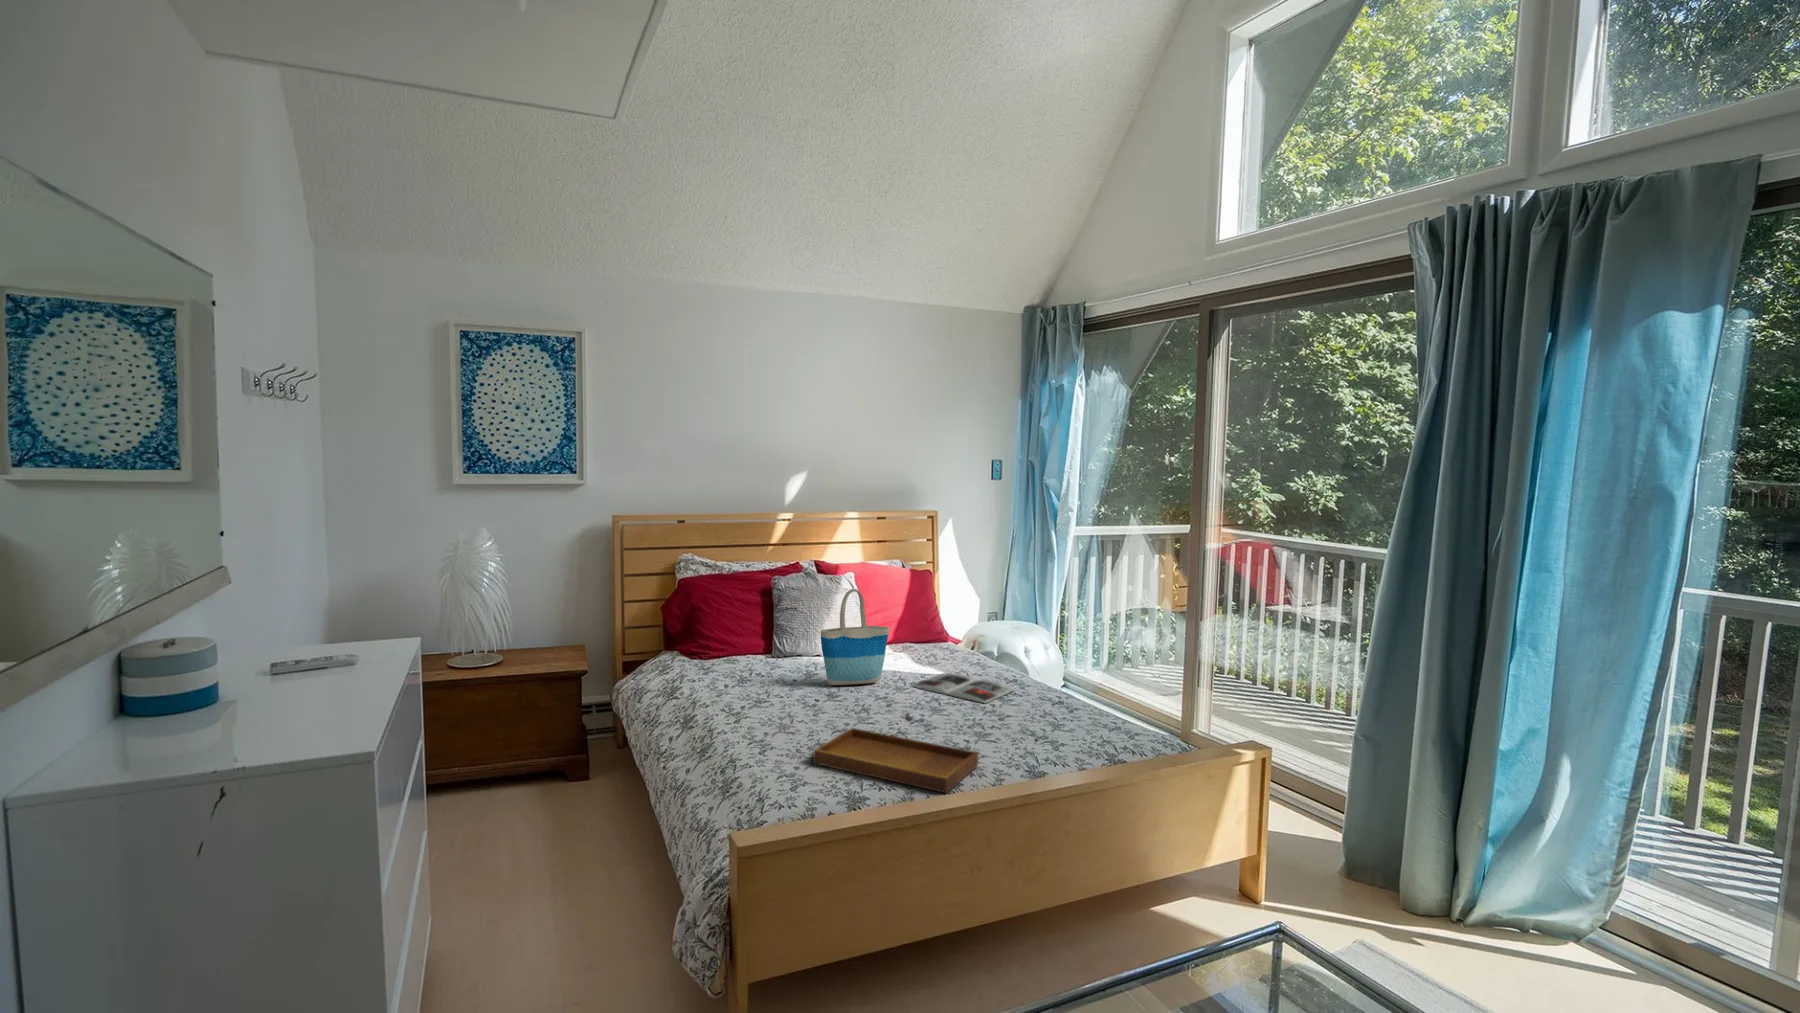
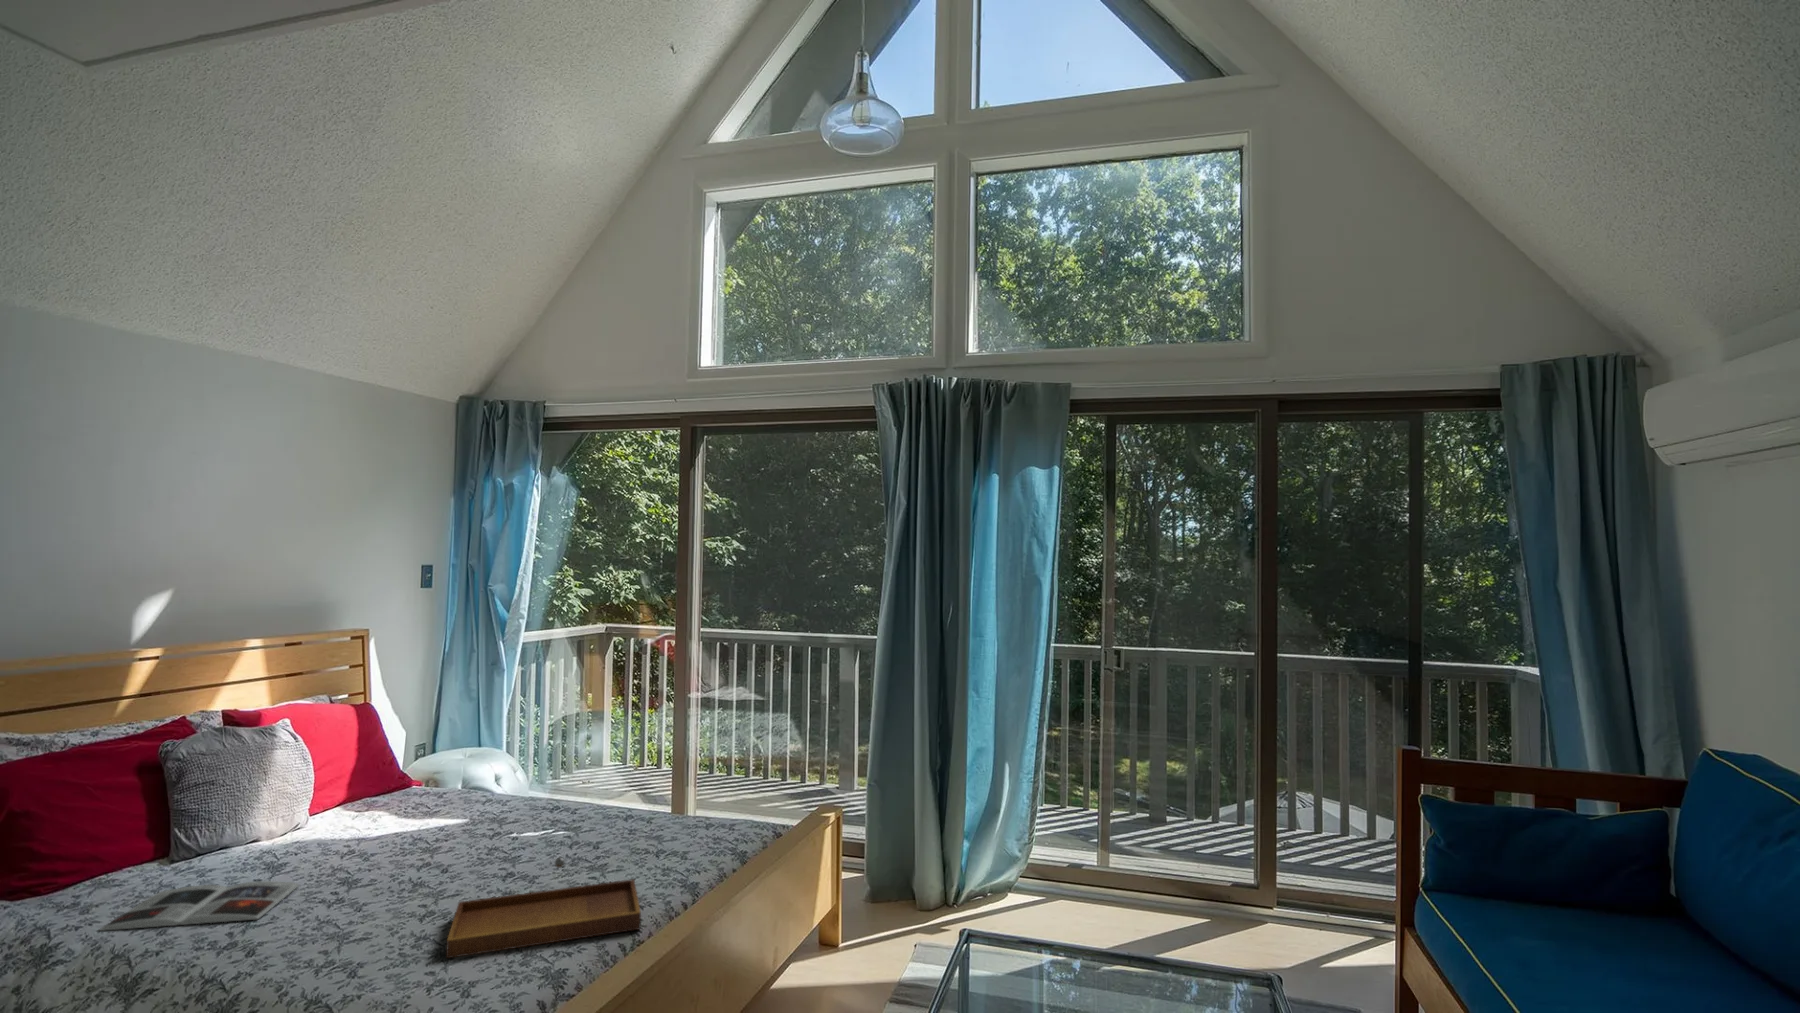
tote bag: present [821,589,889,685] -> none [320,734,411,869]
magazine: present [912,673,1014,703] -> present [99,881,299,931]

